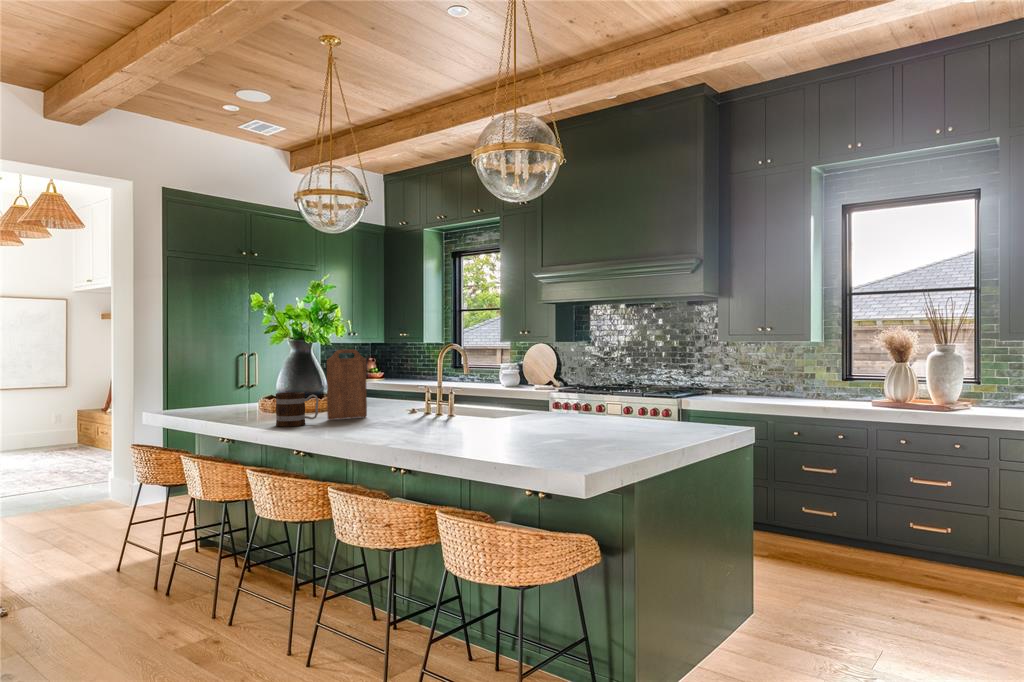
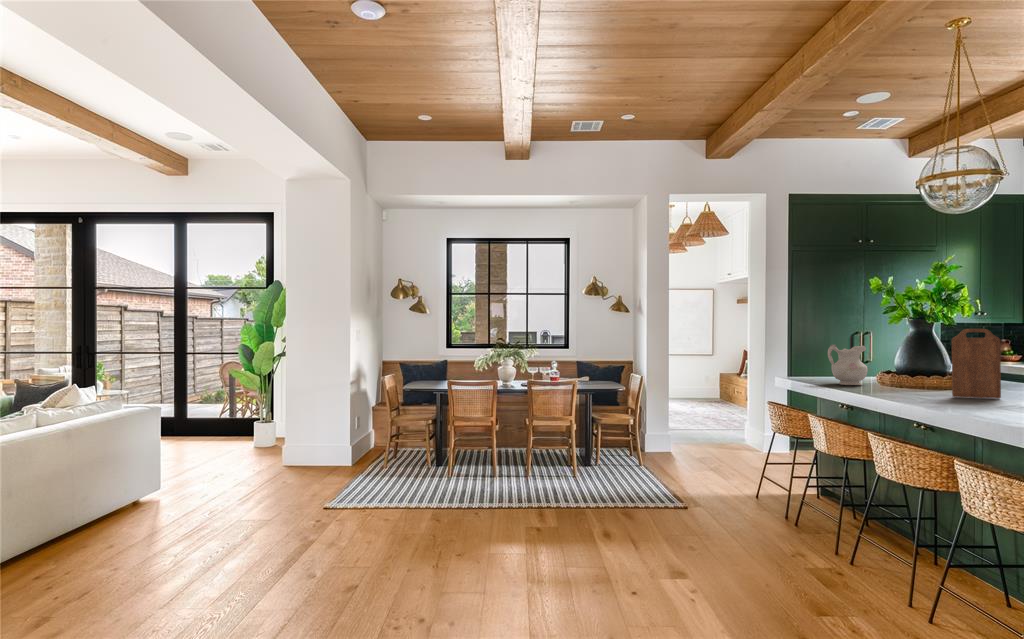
ceramic pitcher: none [205,370,249,416] -> present [828,344,868,385]
mug: present [276,392,319,427] -> none [896,367,942,399]

